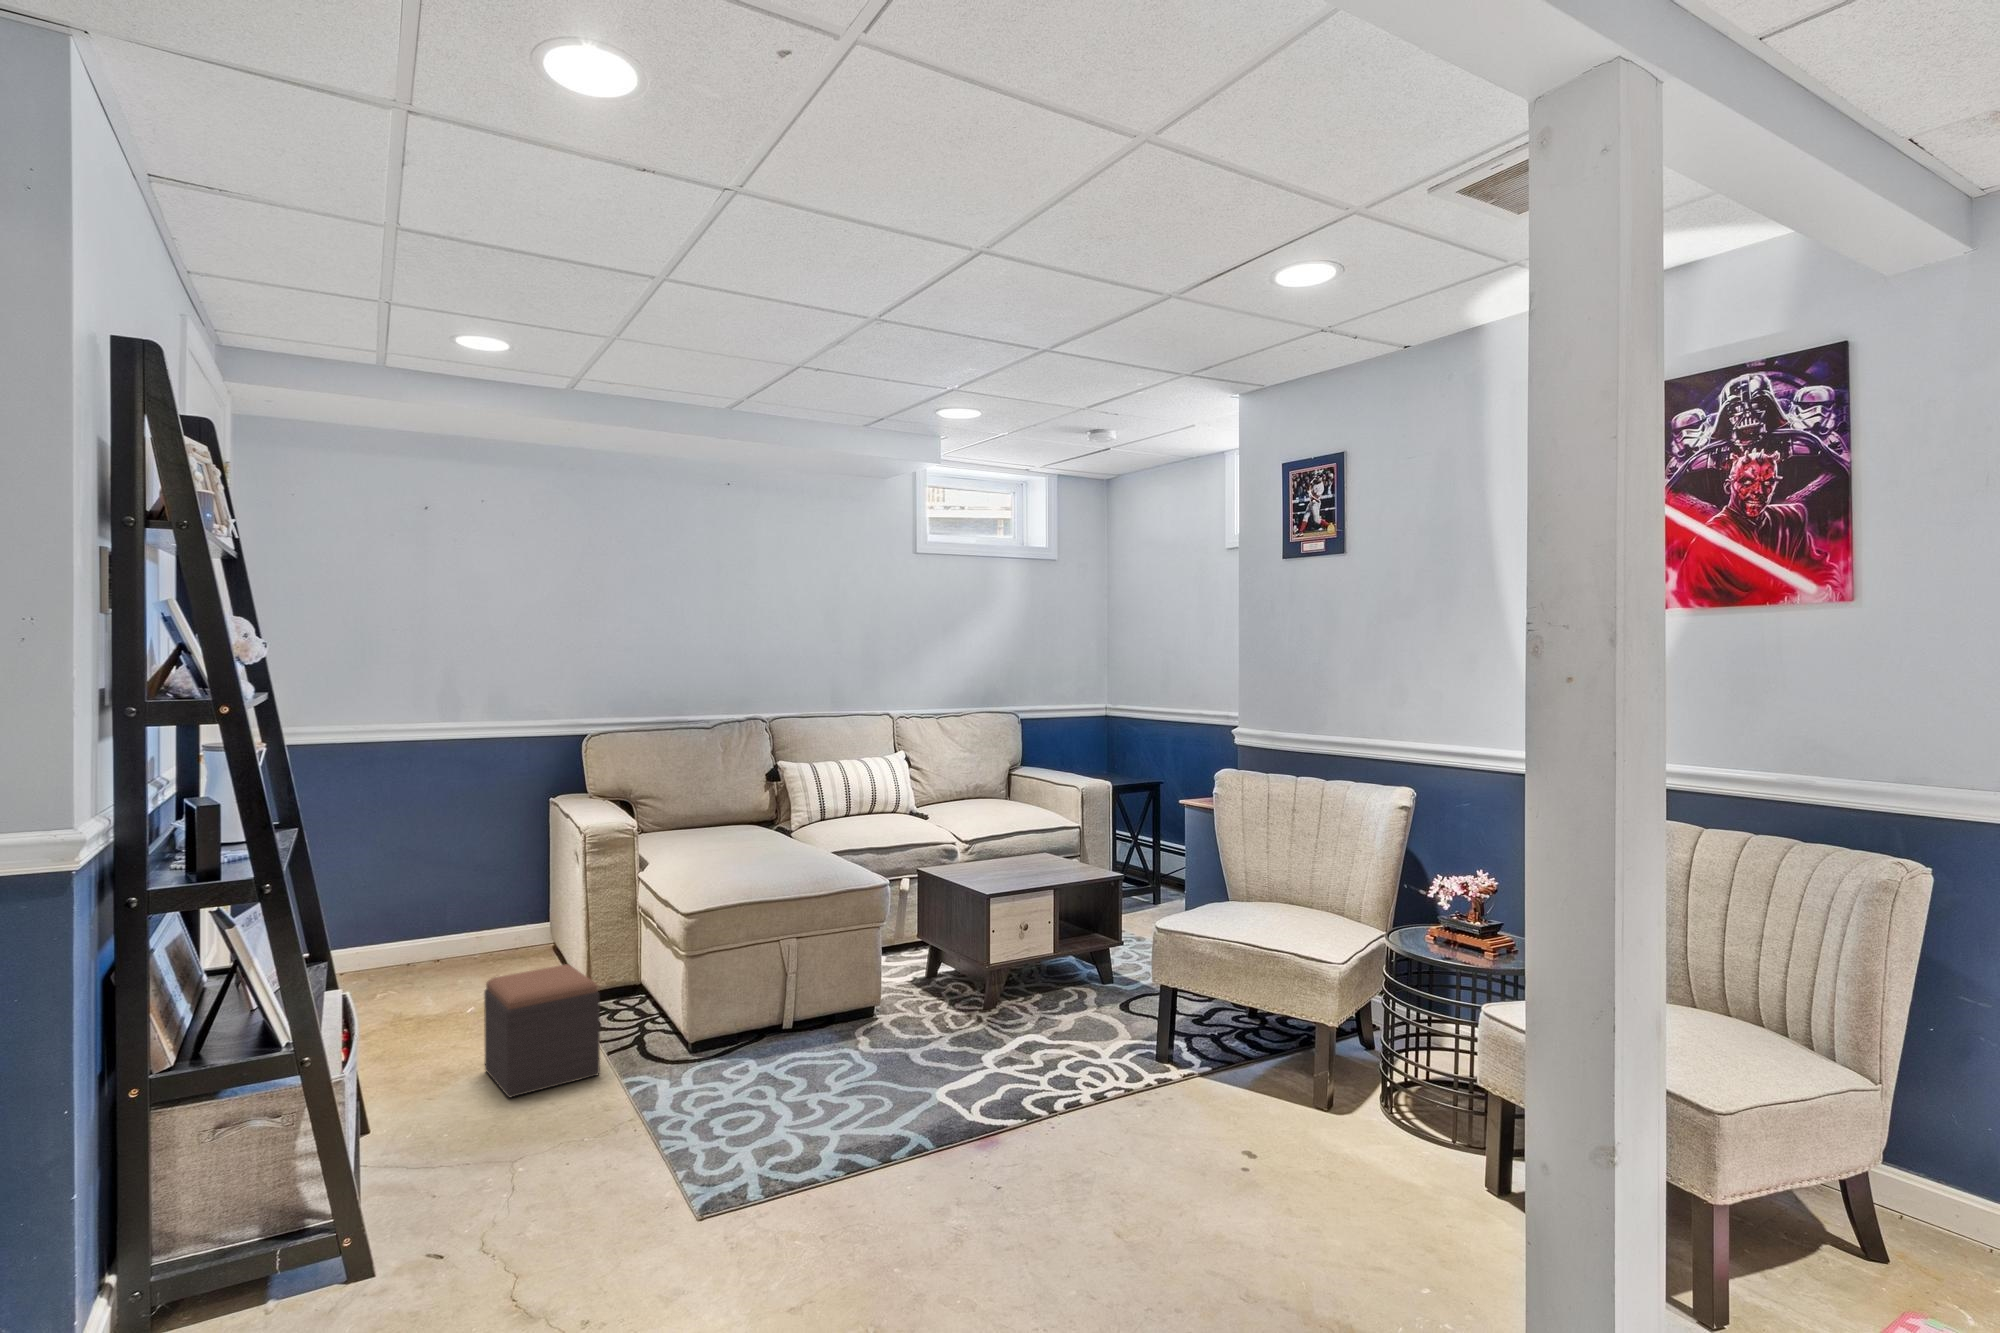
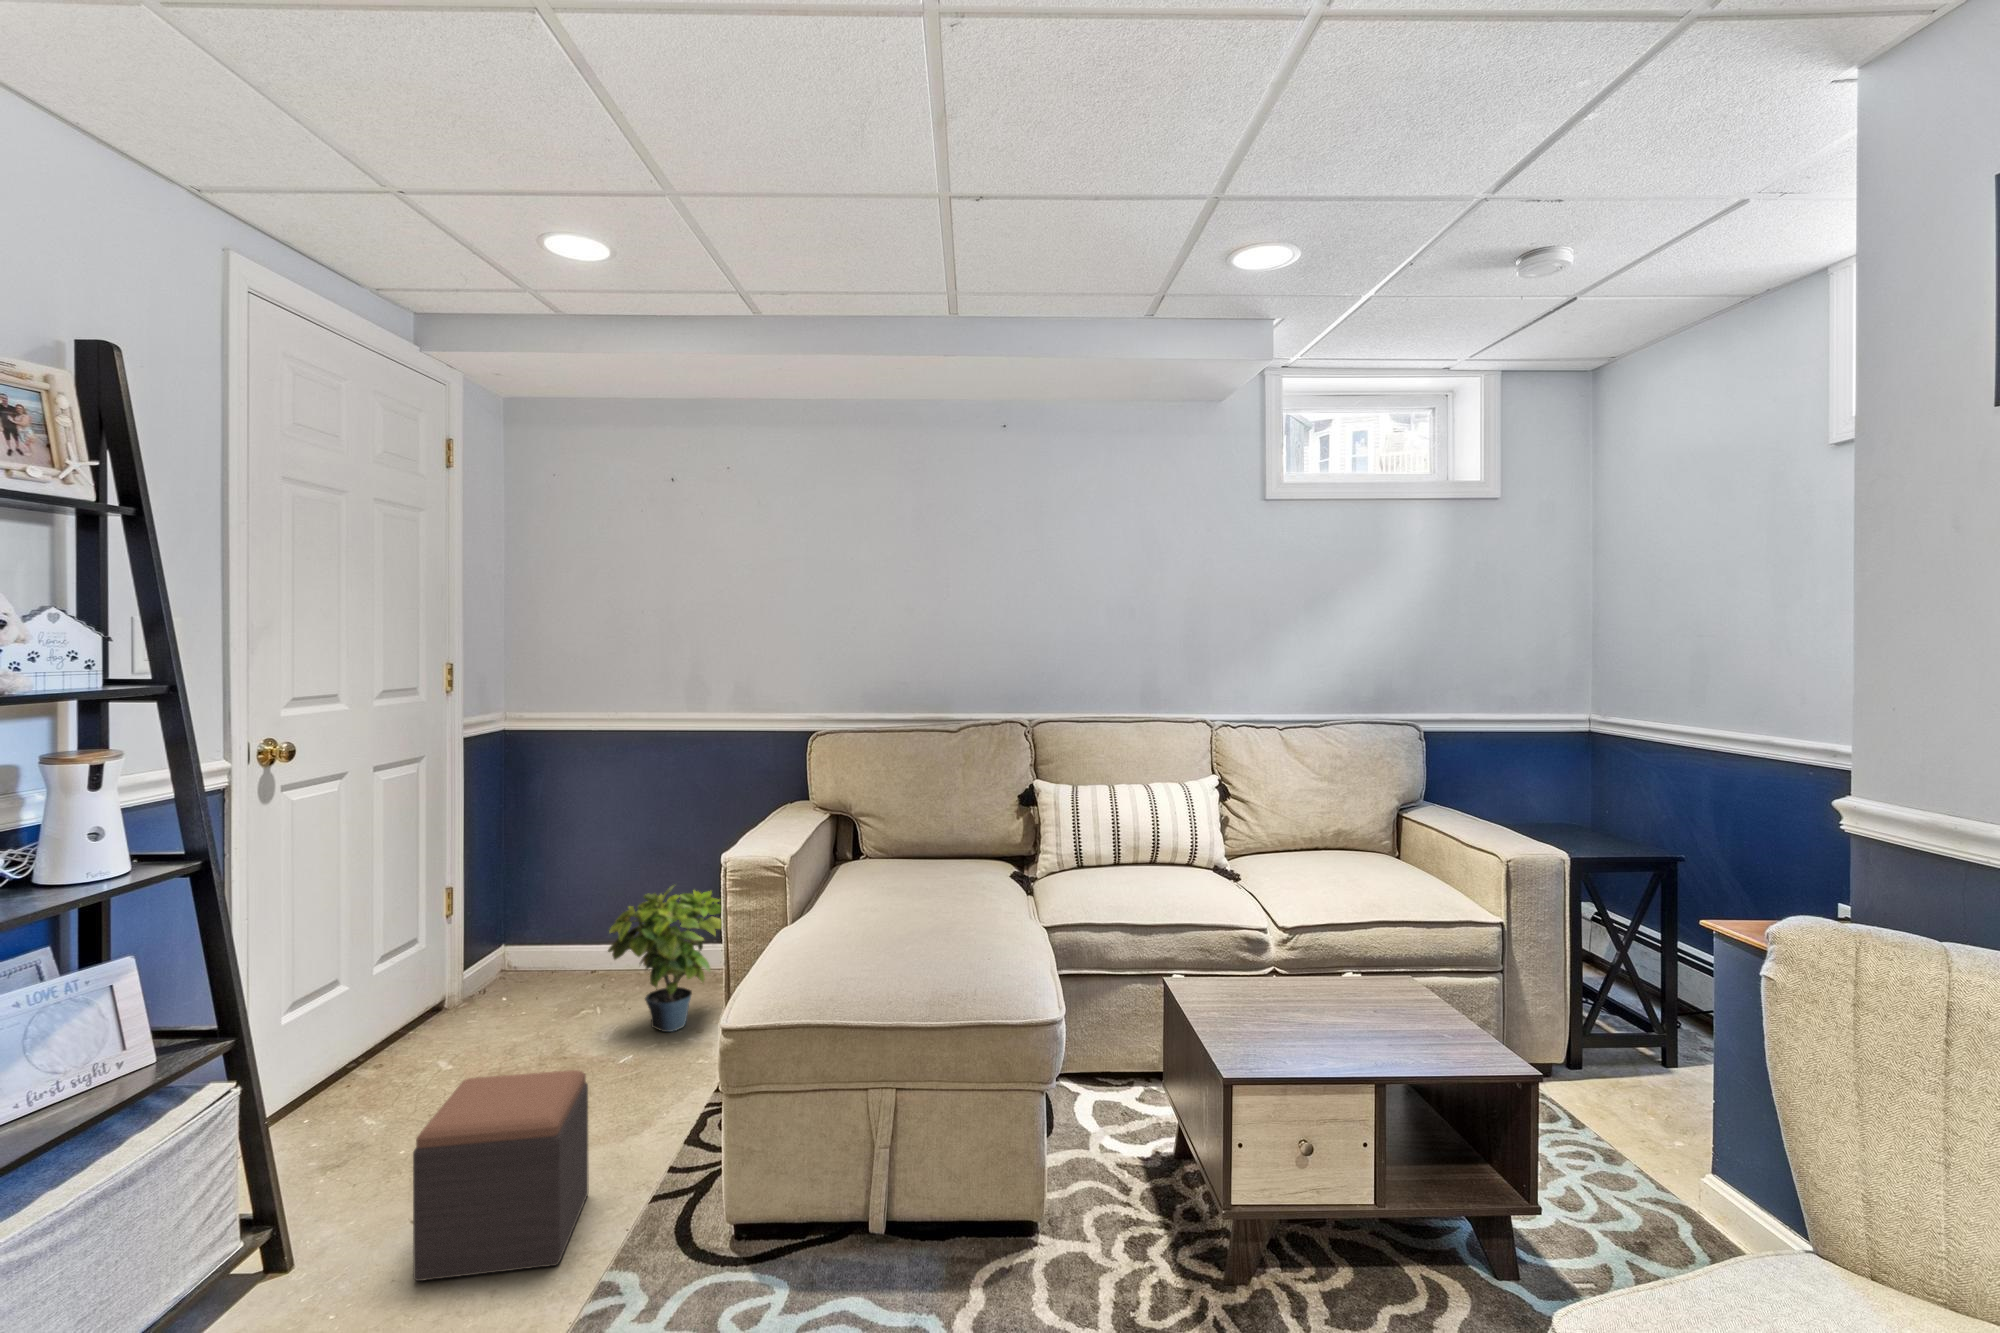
potted plant: none [458,856,547,977] -> present [608,885,721,1032]

